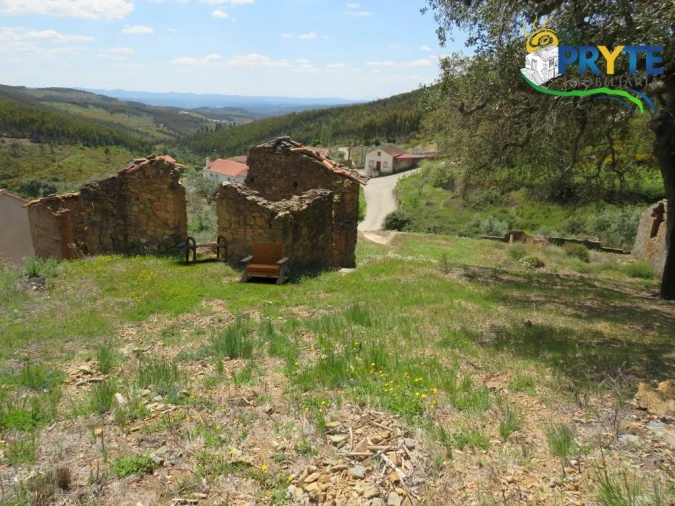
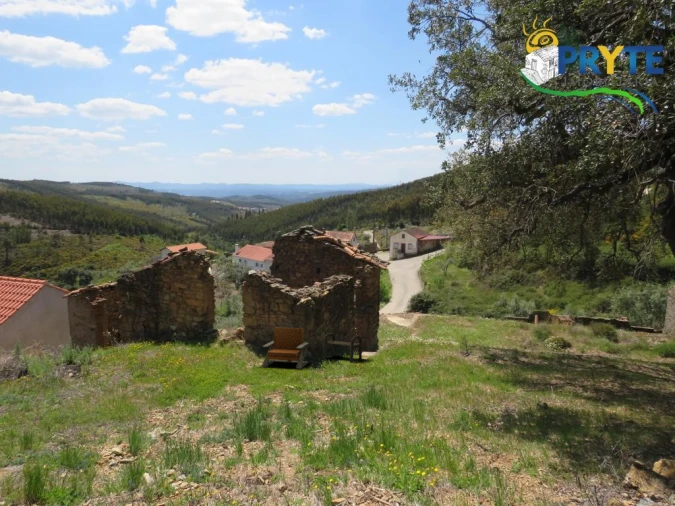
bench: present [186,235,228,265] -> present [323,333,362,363]

